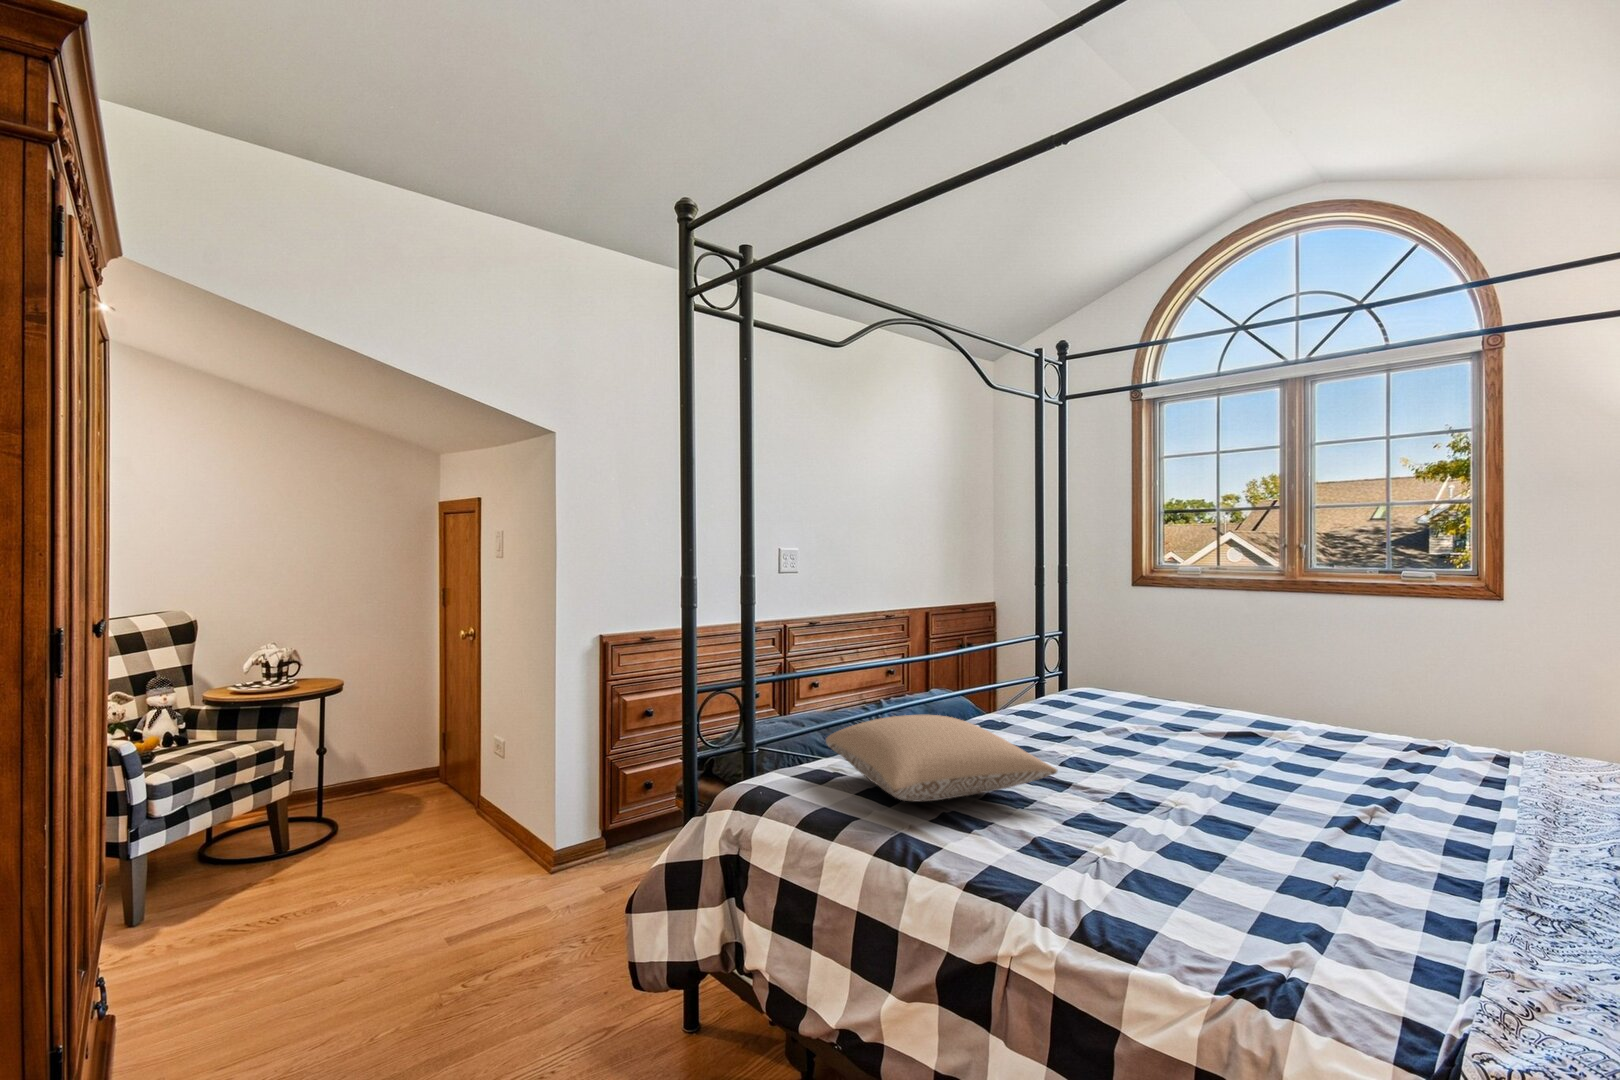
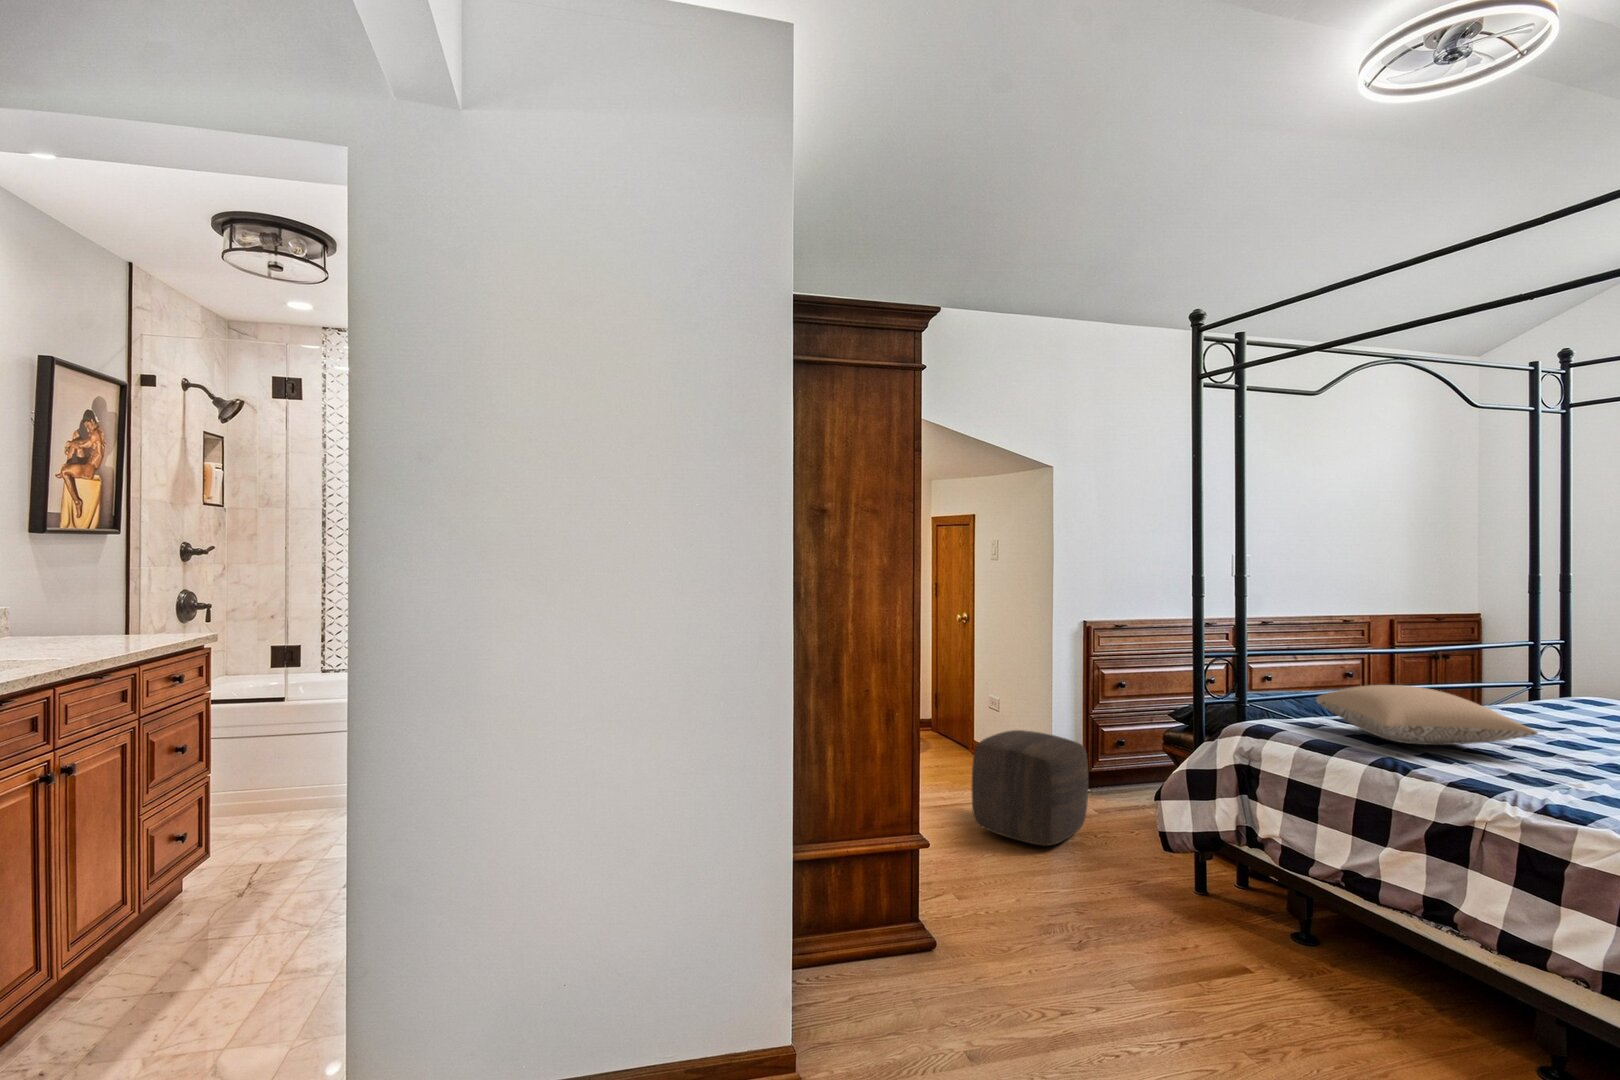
ottoman: none [384,805,573,991] -> present [972,730,1088,846]

